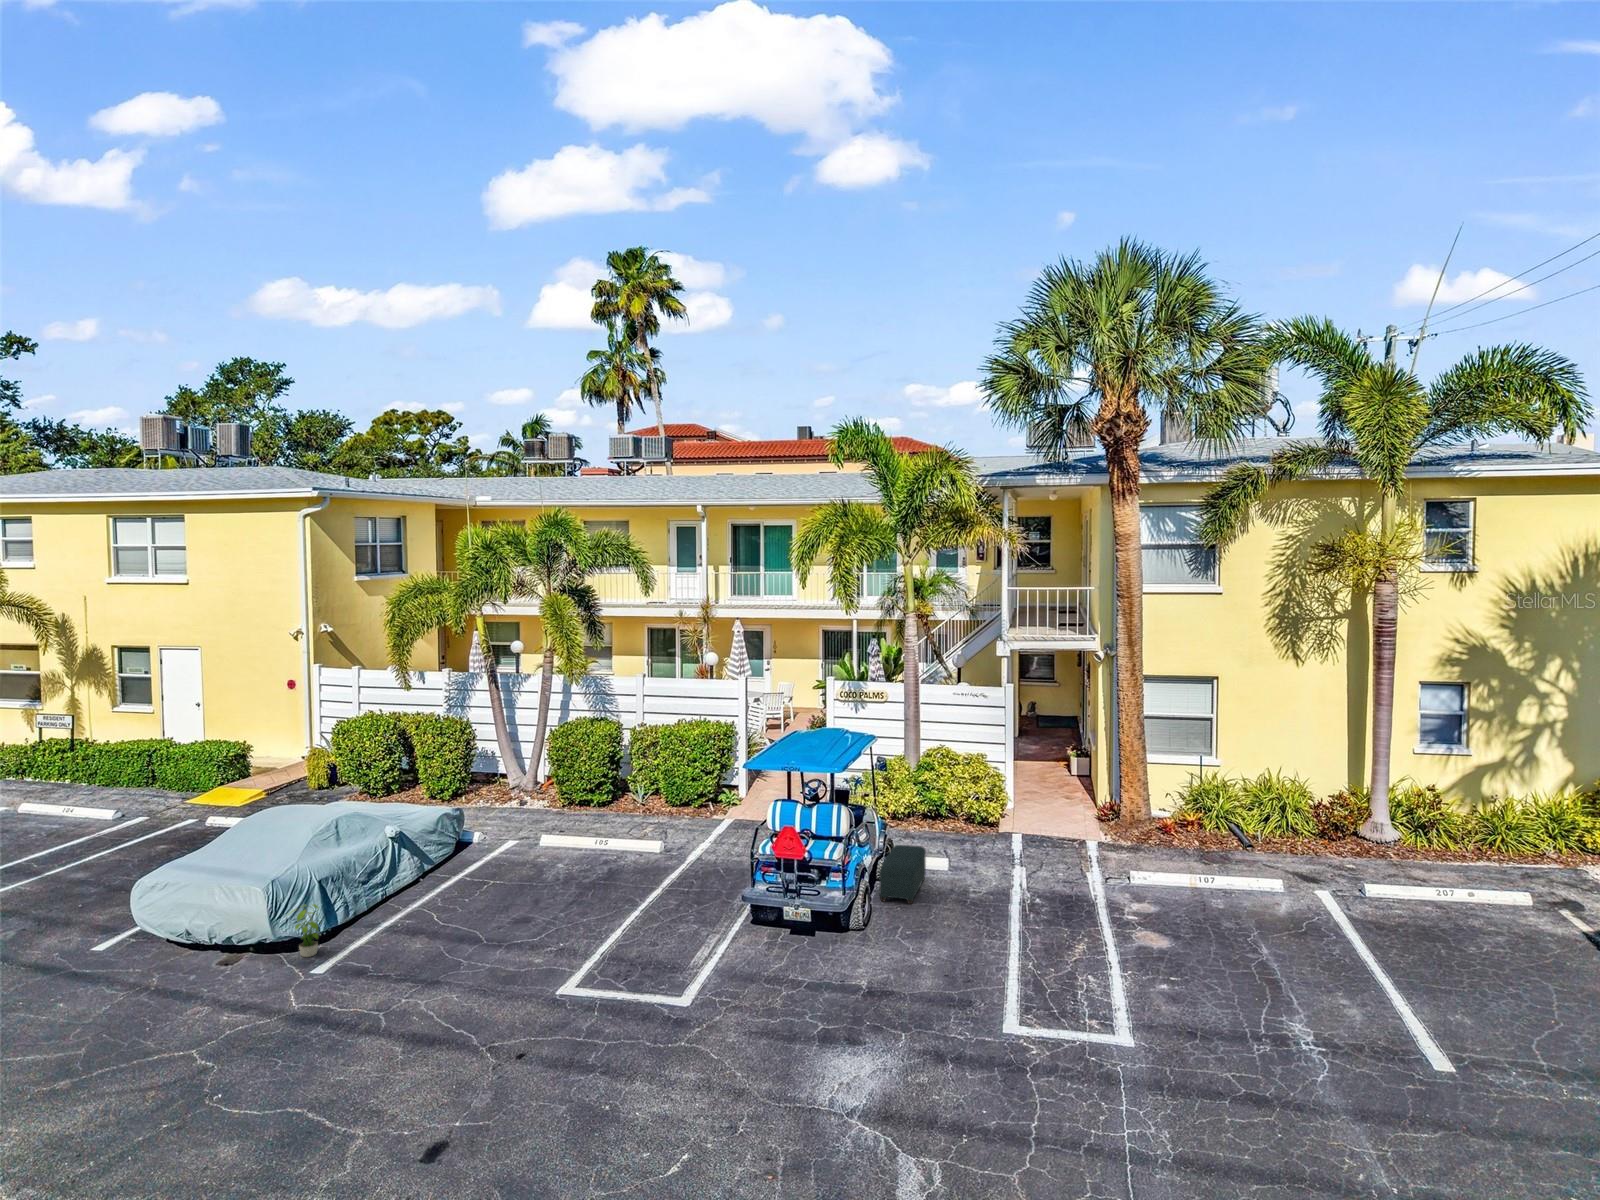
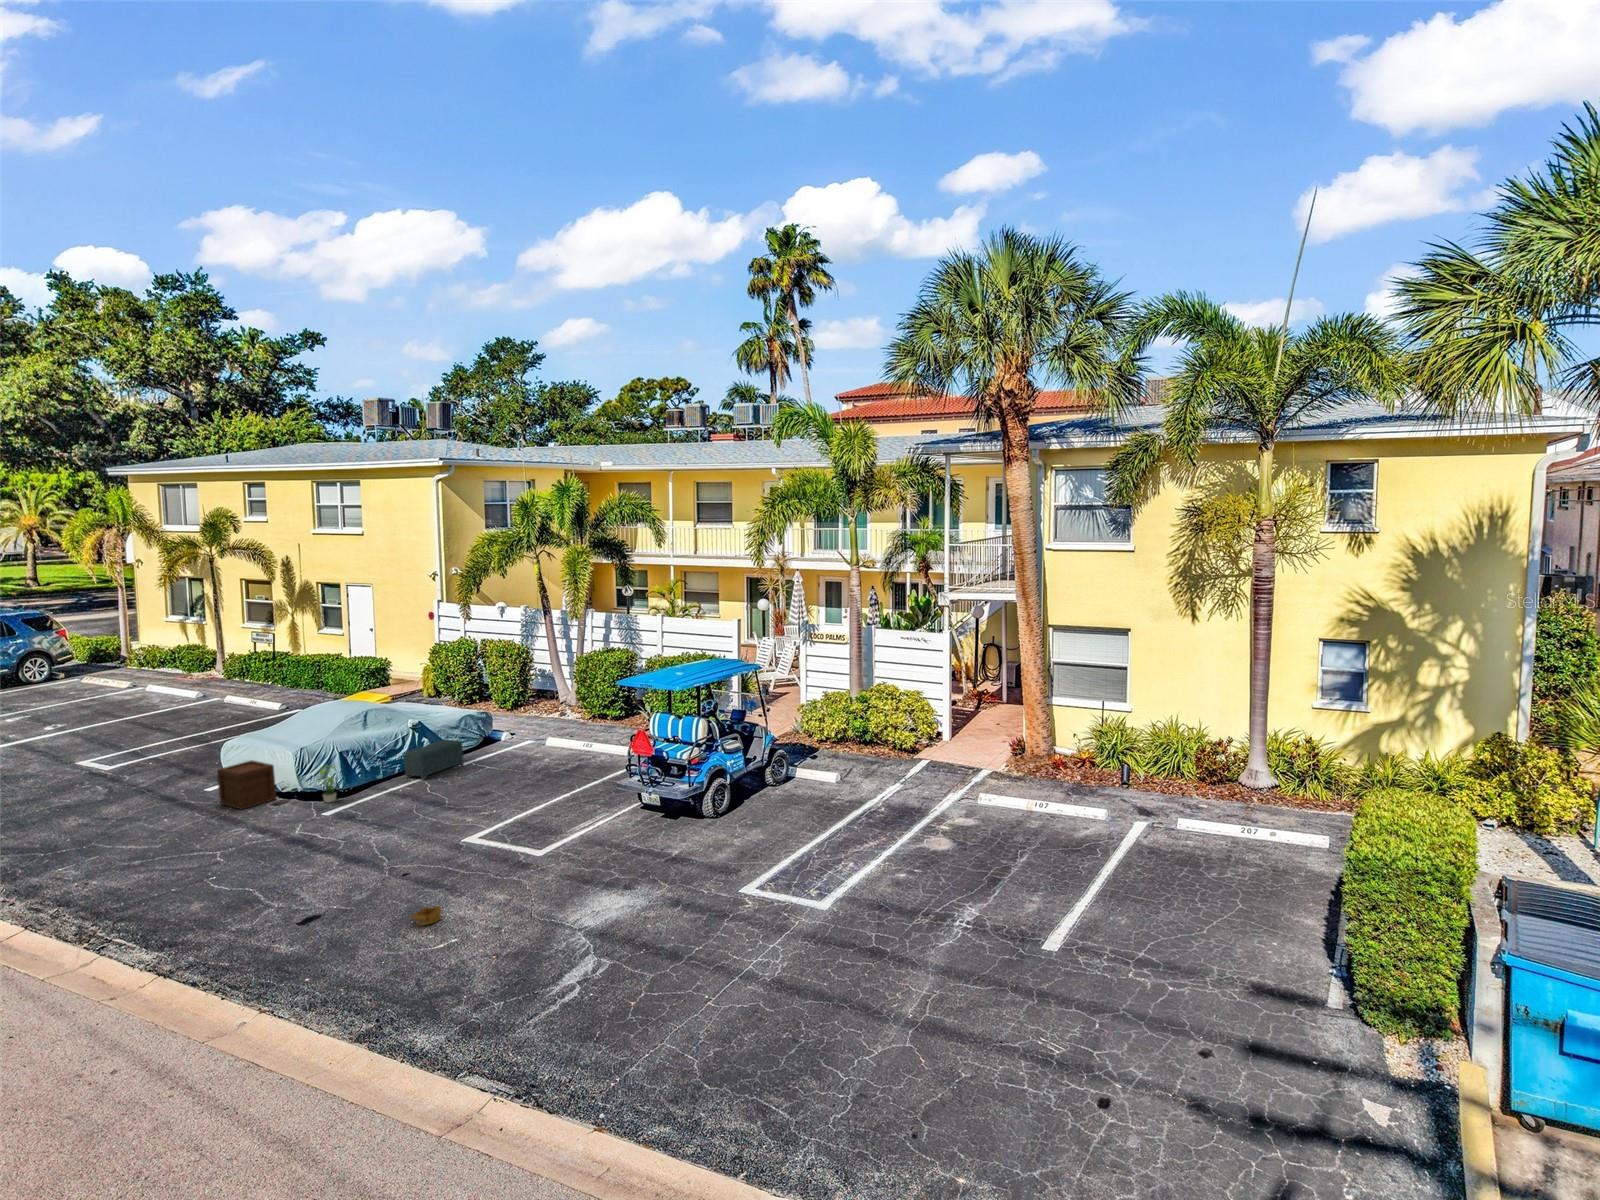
bench: present [879,845,926,904] -> present [404,739,464,780]
wooden crate: none [133,906,222,981] -> present [217,761,276,809]
cardboard box: none [616,1108,656,1143] -> present [410,906,442,926]

